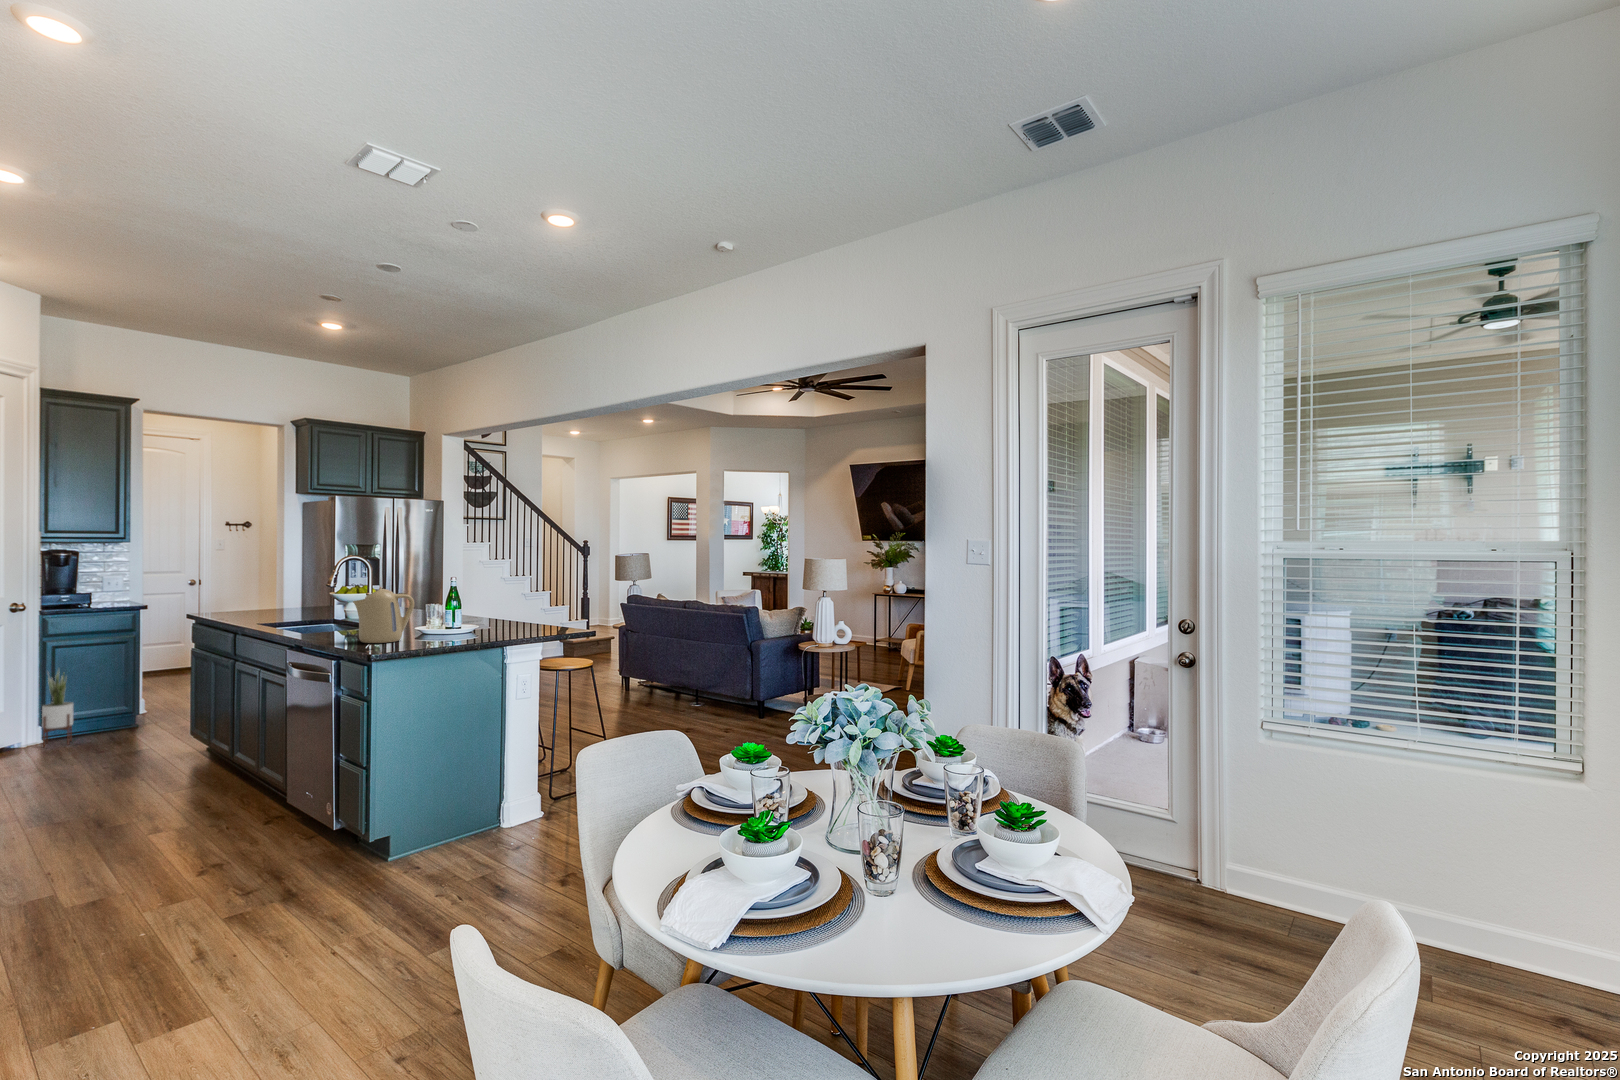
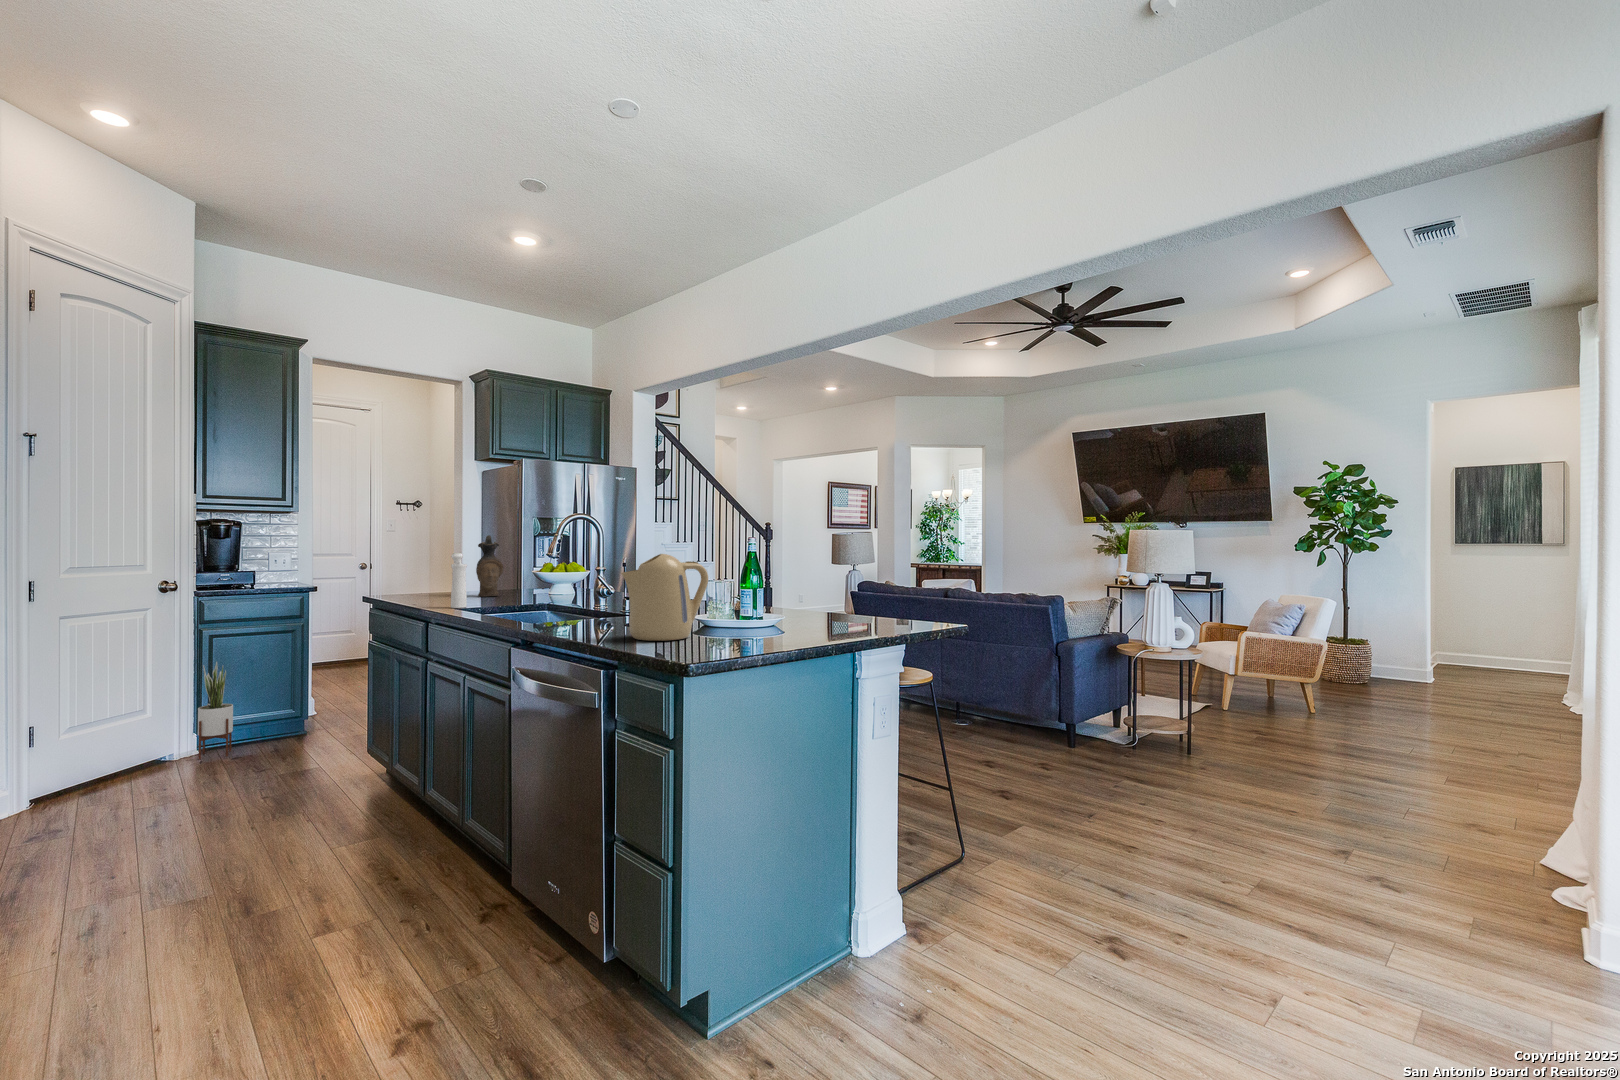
ceramic pitcher: none [282,565,305,613] -> present [476,535,504,596]
pepper mill: none [254,582,268,623] -> present [451,553,467,608]

